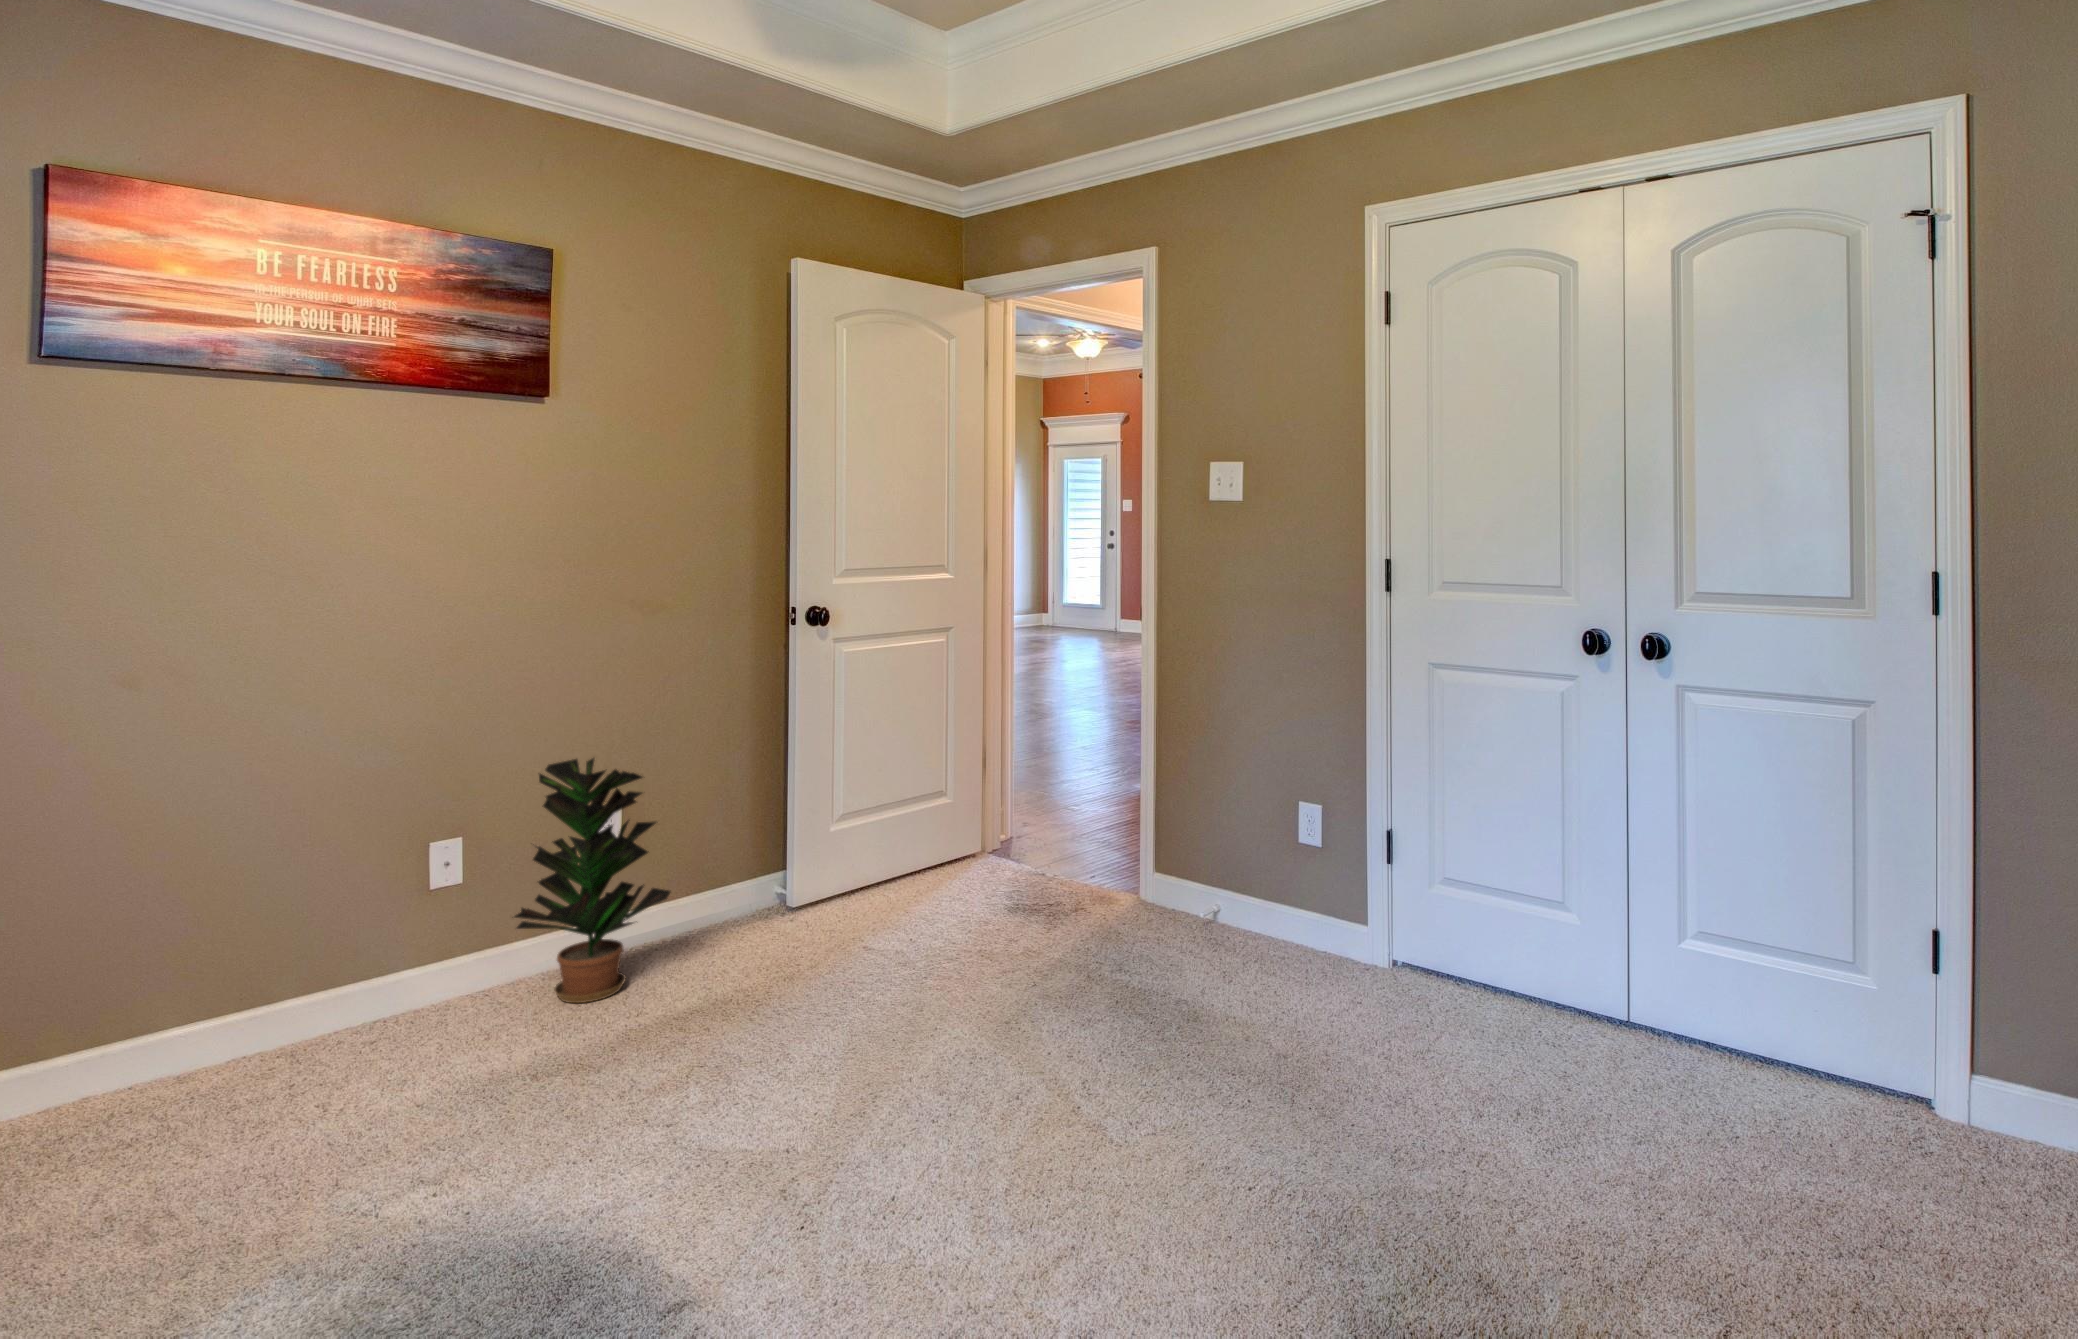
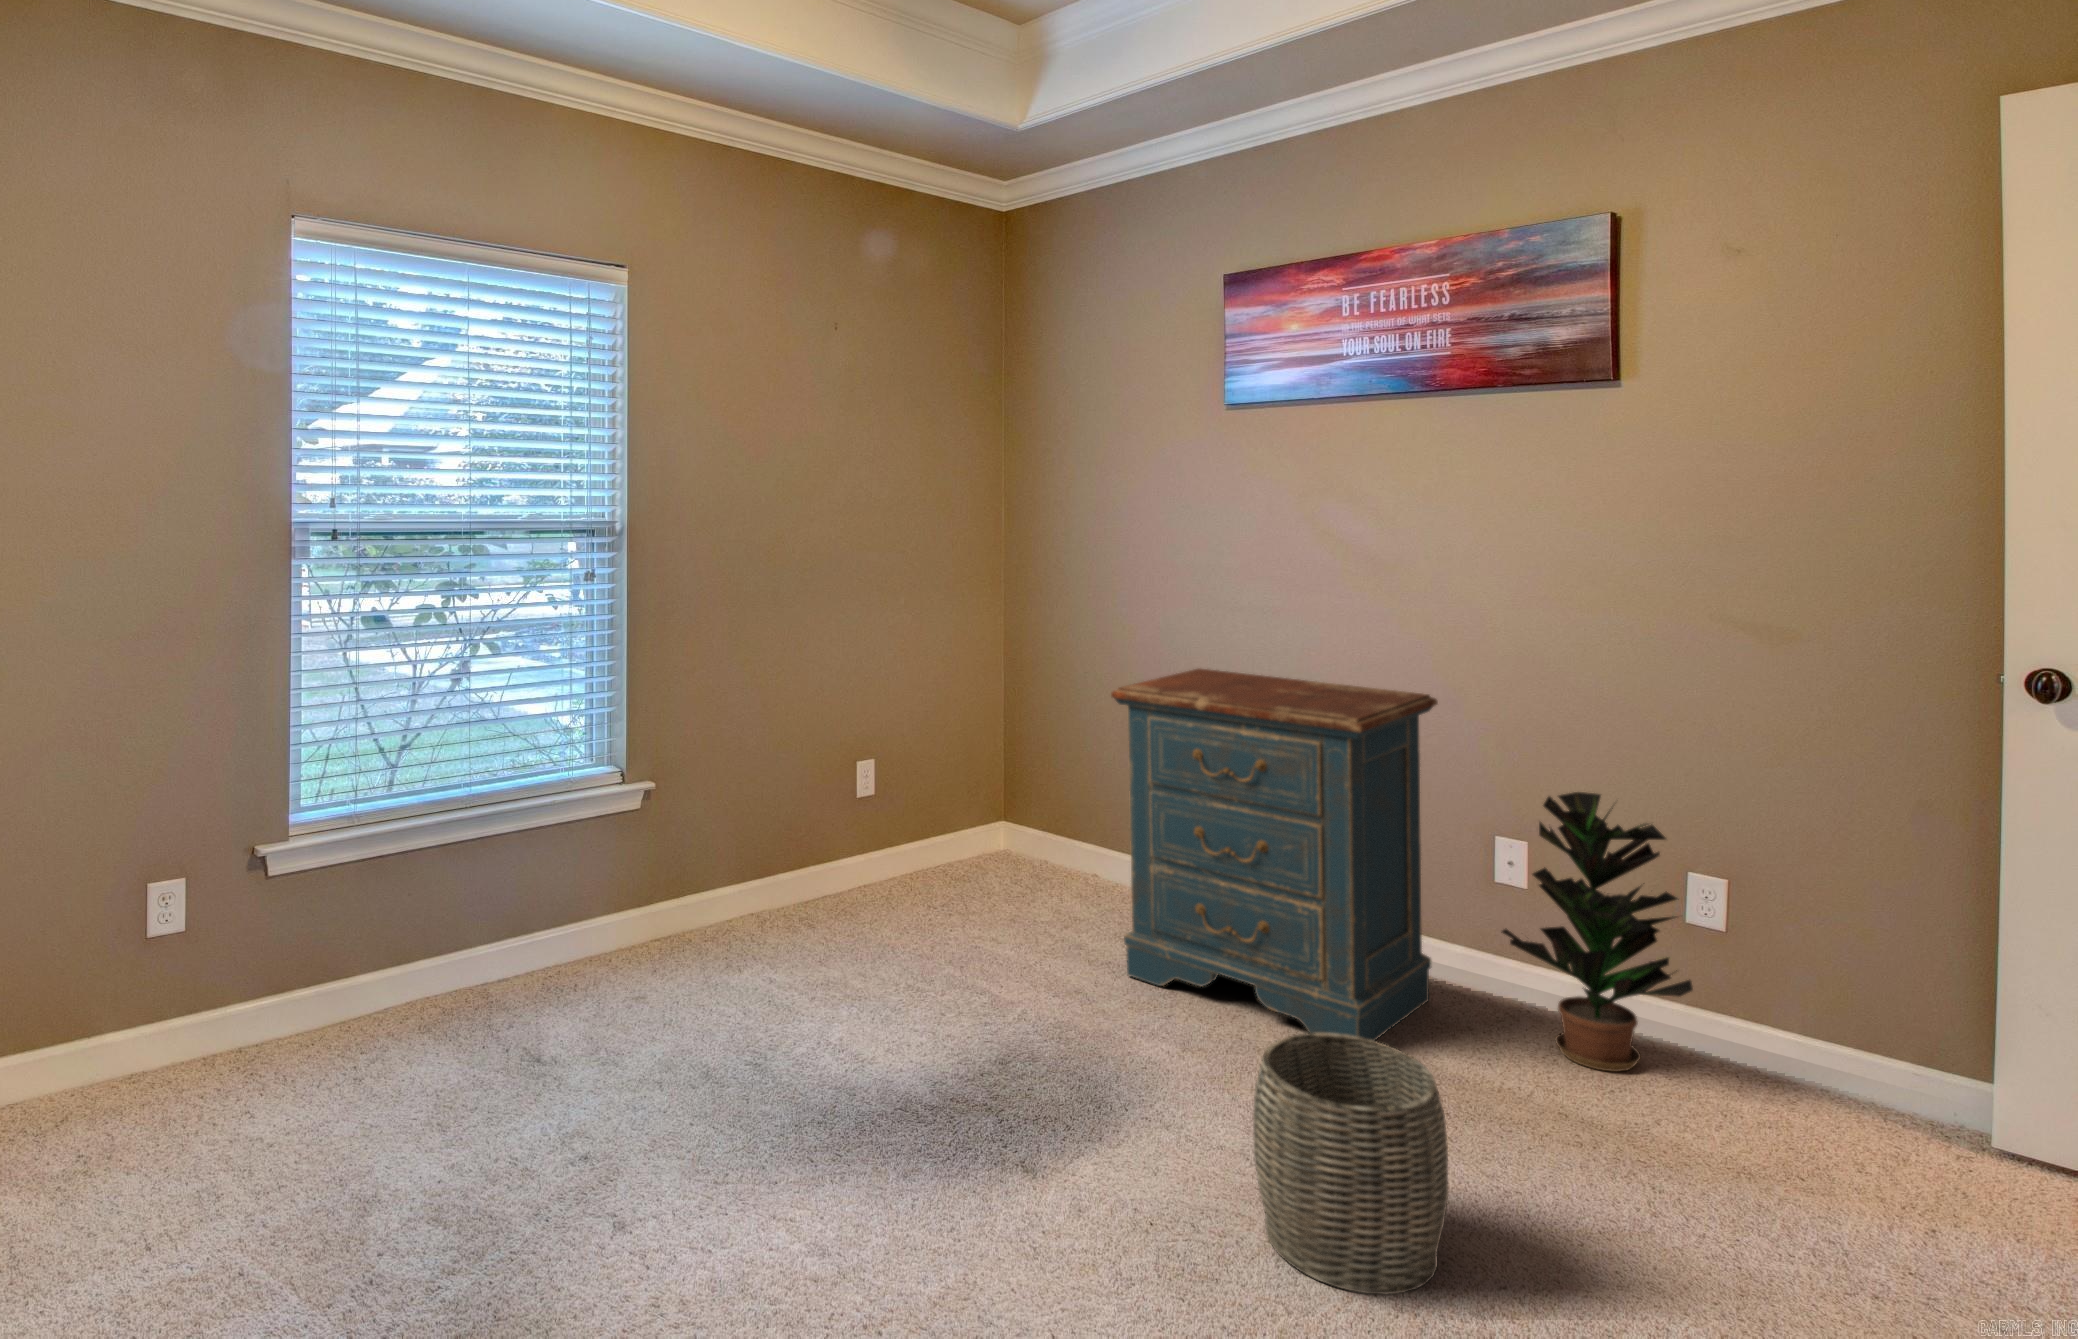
dresser: none [14,702,473,1235] -> present [1111,669,1438,1041]
woven basket: none [653,975,833,1219] -> present [1253,1033,1448,1295]

